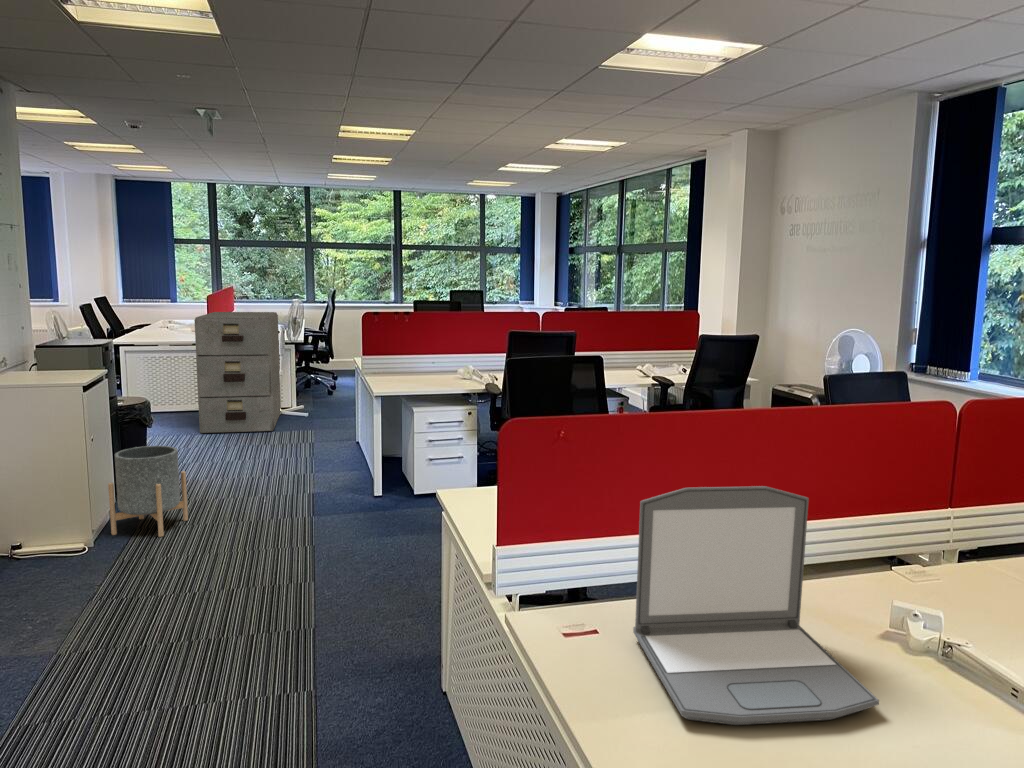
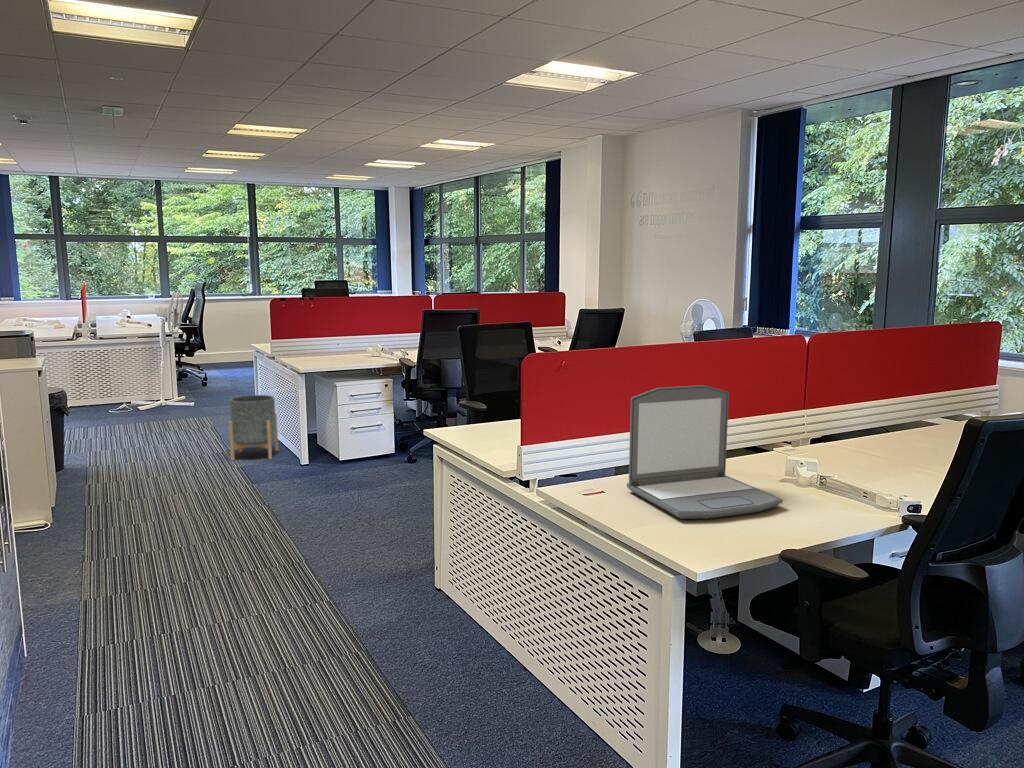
filing cabinet: present [194,312,281,433] -> none [77,303,165,427]
planter: present [108,446,188,537] -> present [229,395,278,461]

